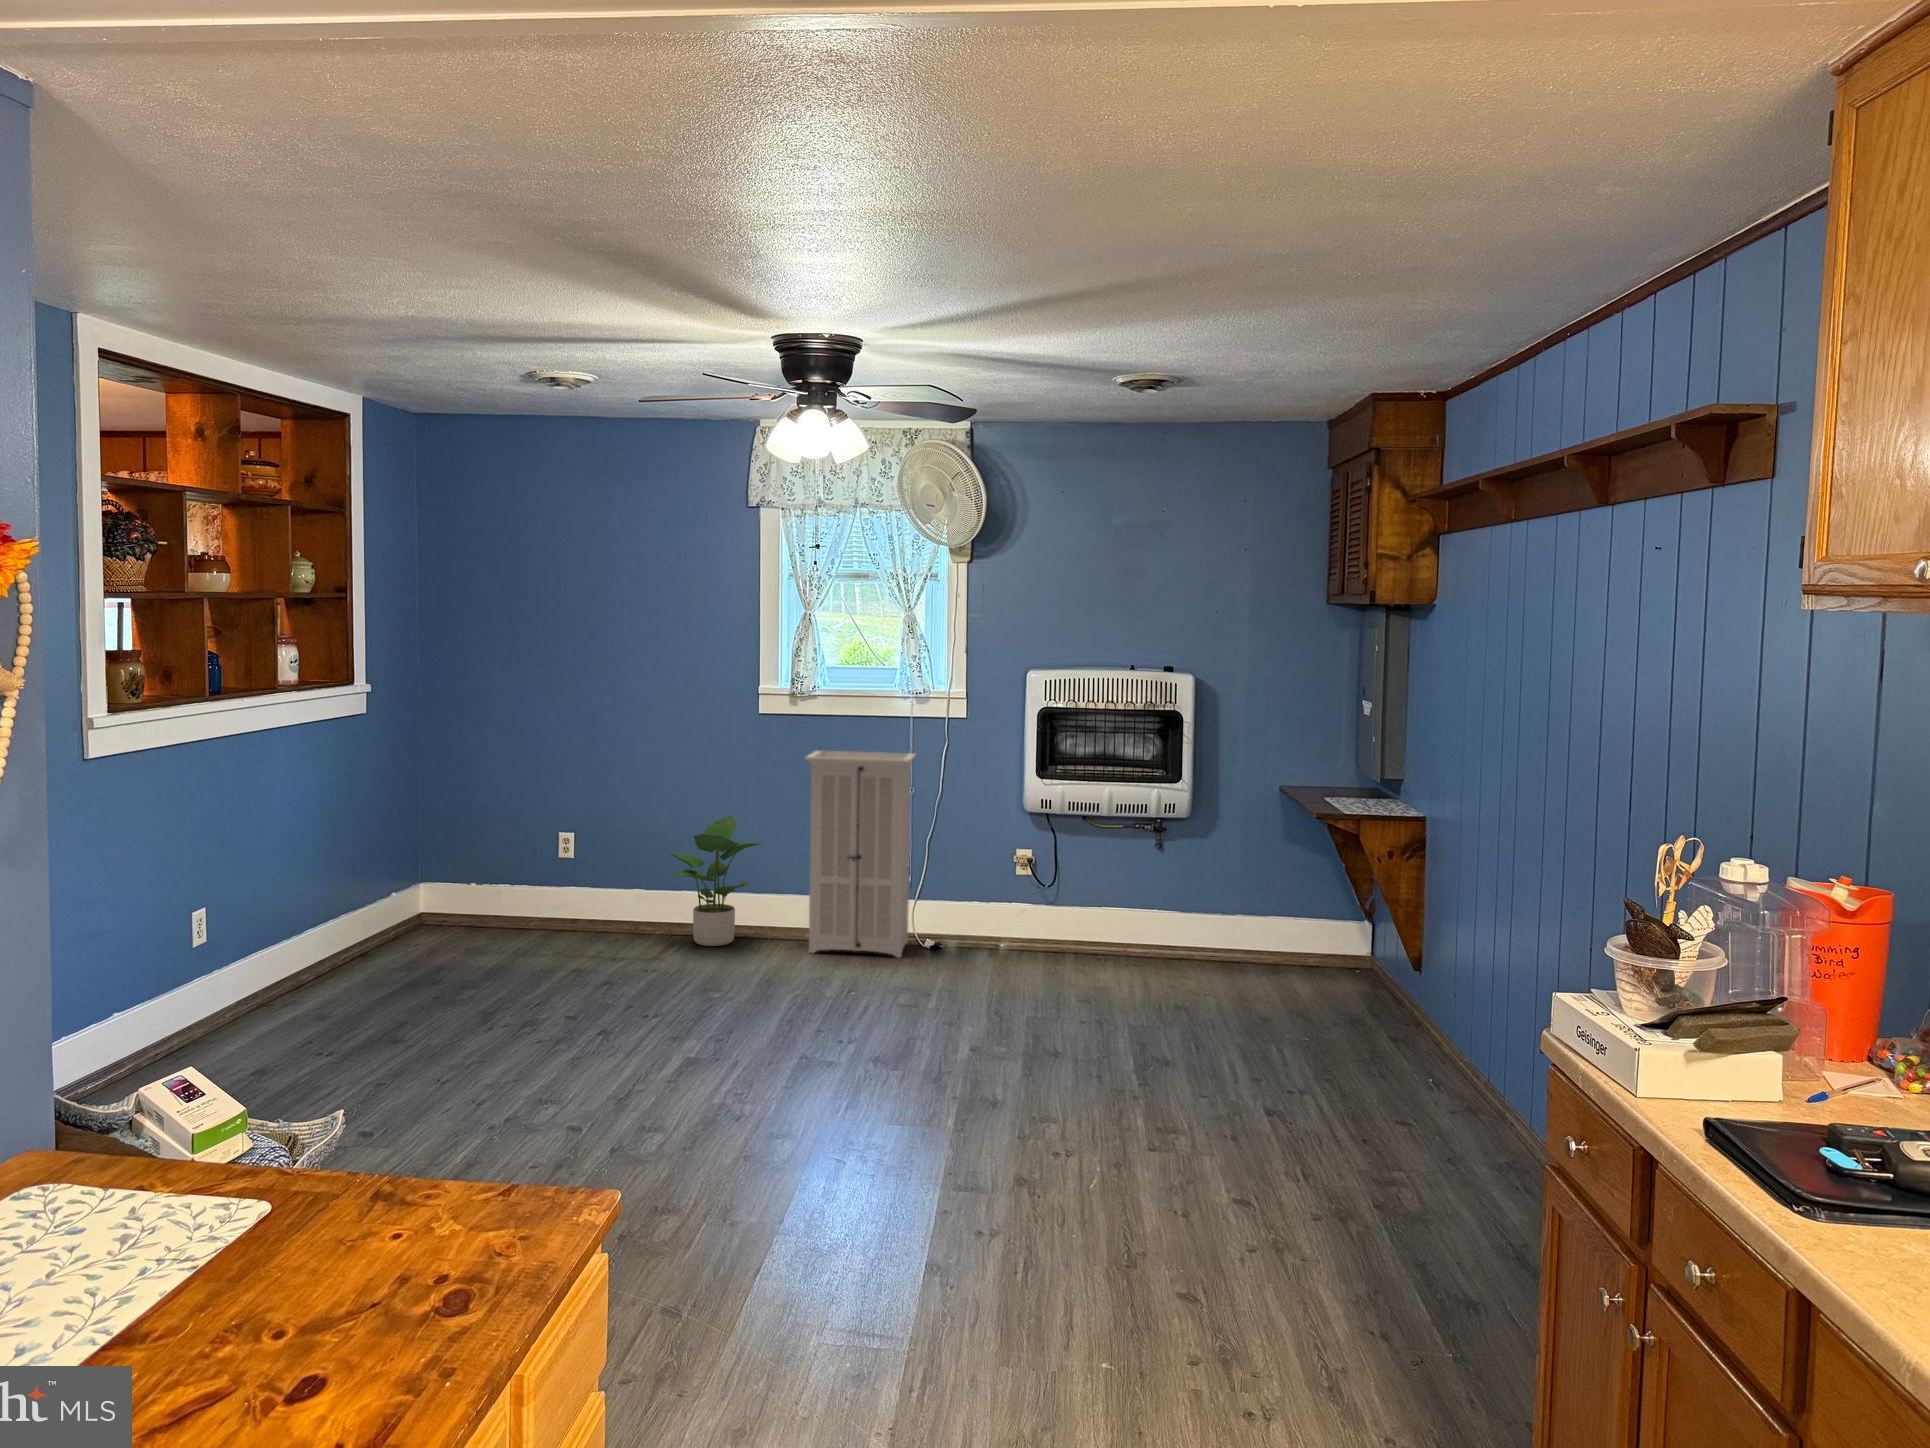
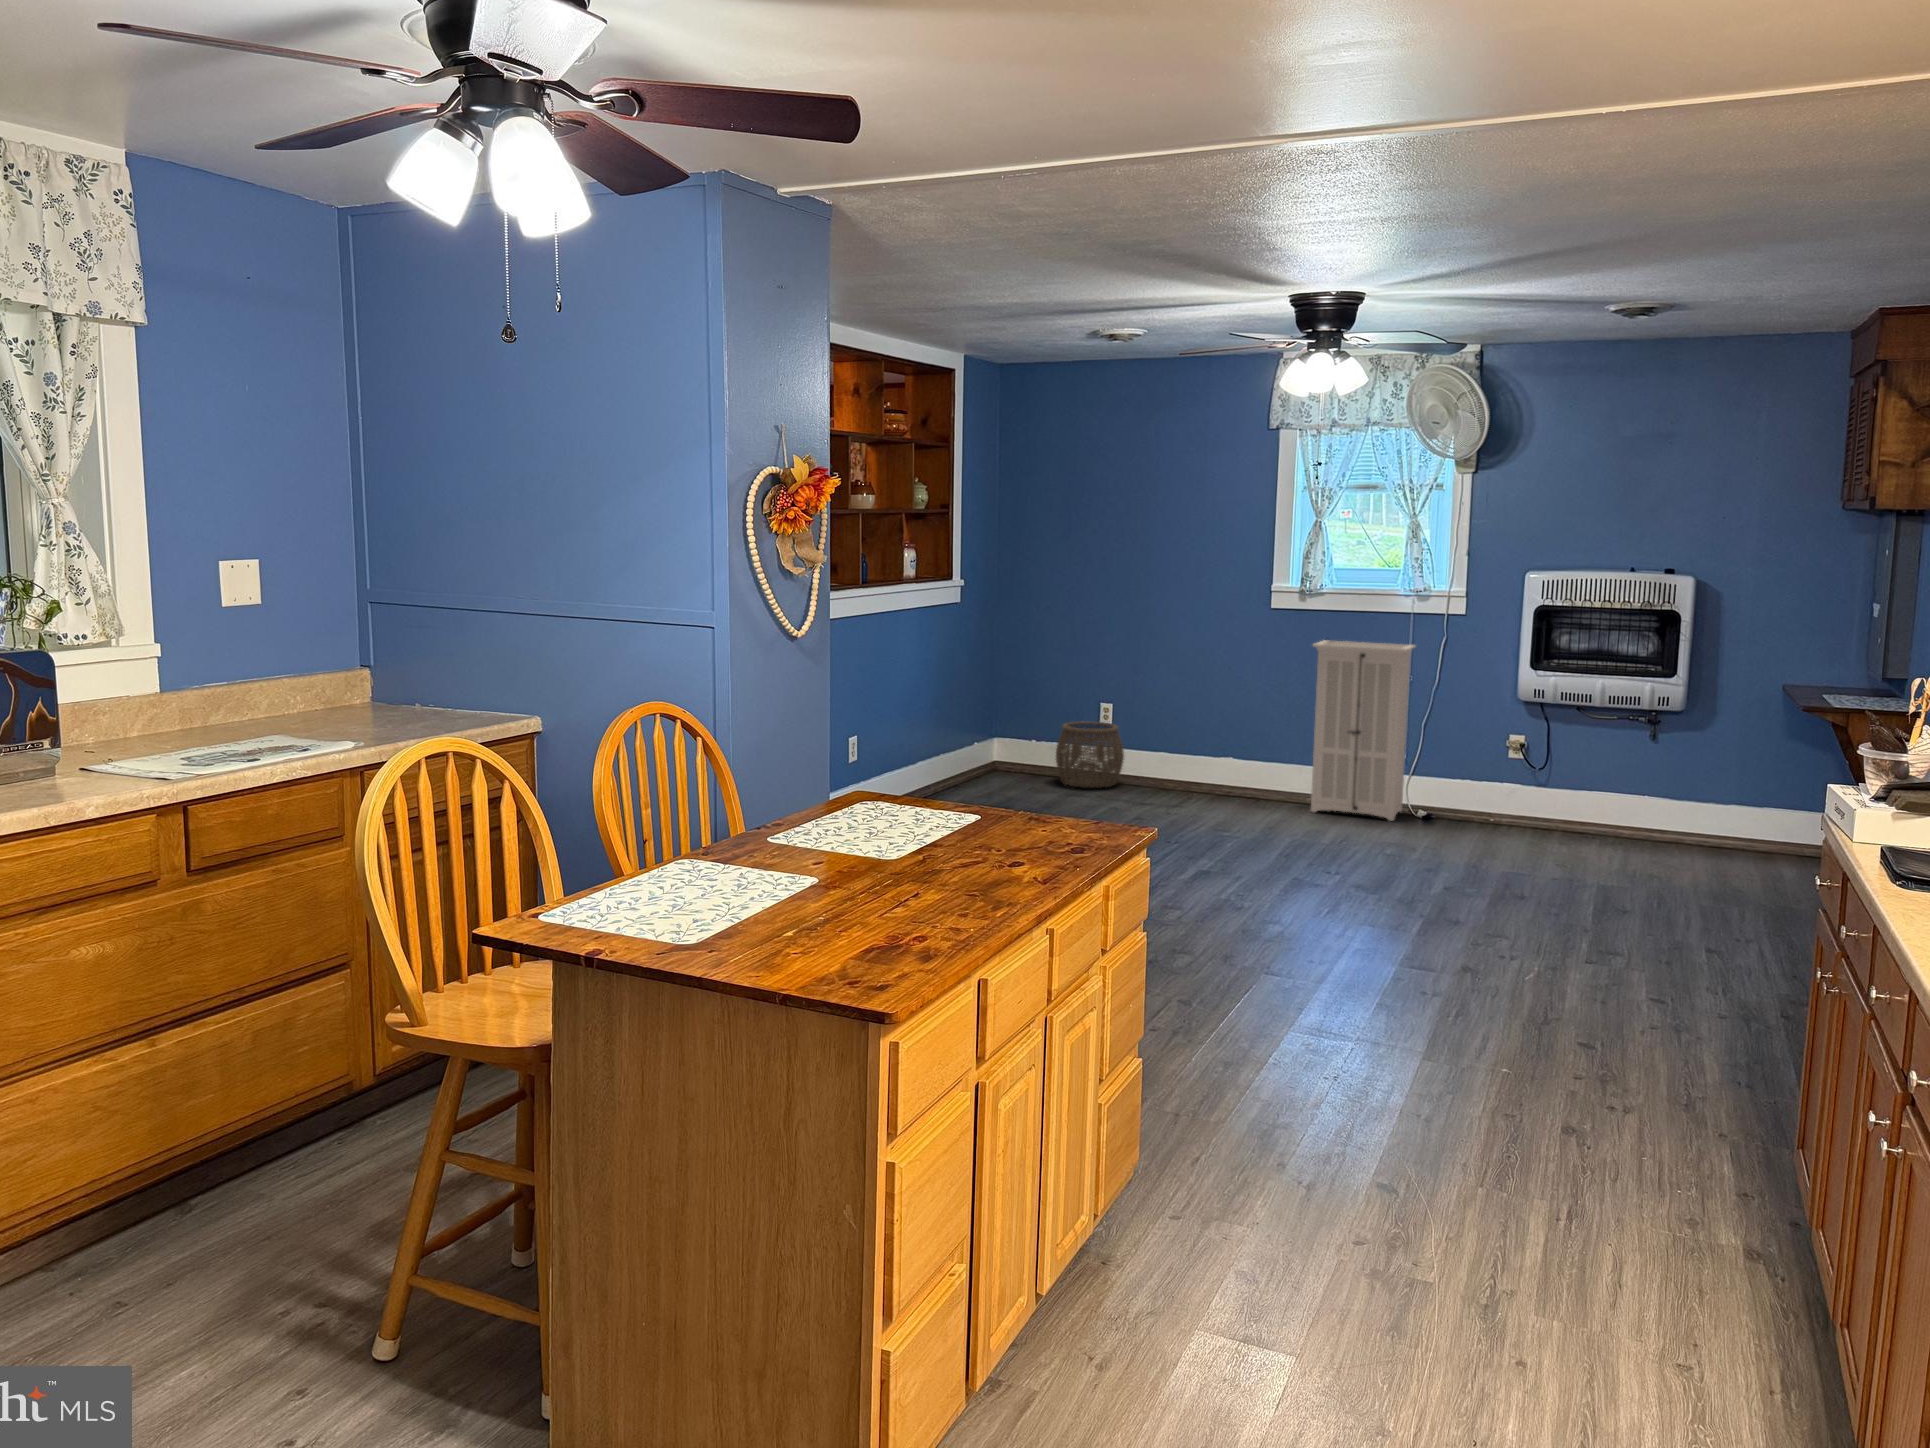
potted plant: present [666,816,760,946] -> none [1189,694,1274,802]
woven basket: none [500,856,588,941] -> present [1056,721,1124,788]

